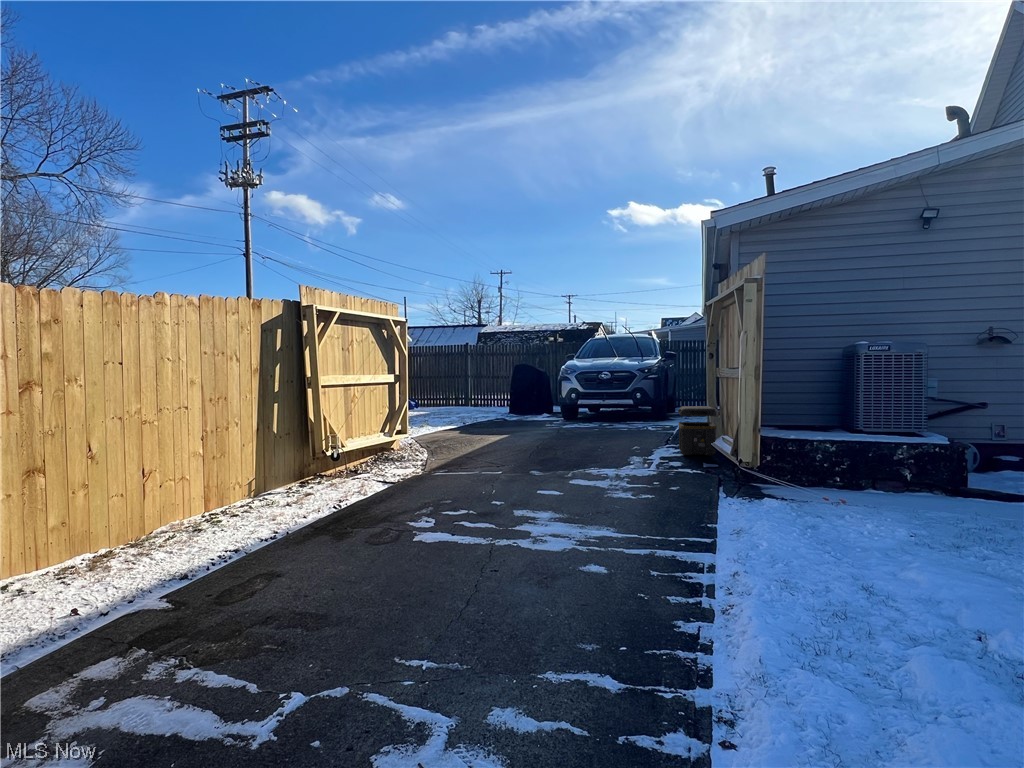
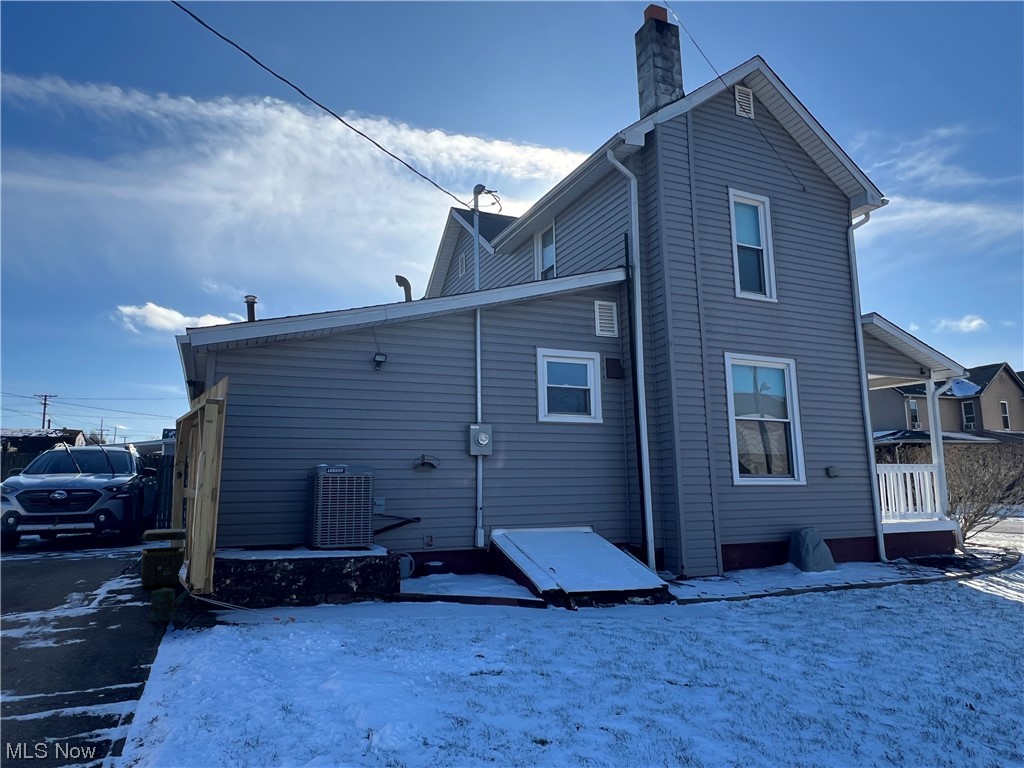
watering can: none [696,455,741,489] -> present [150,583,195,622]

